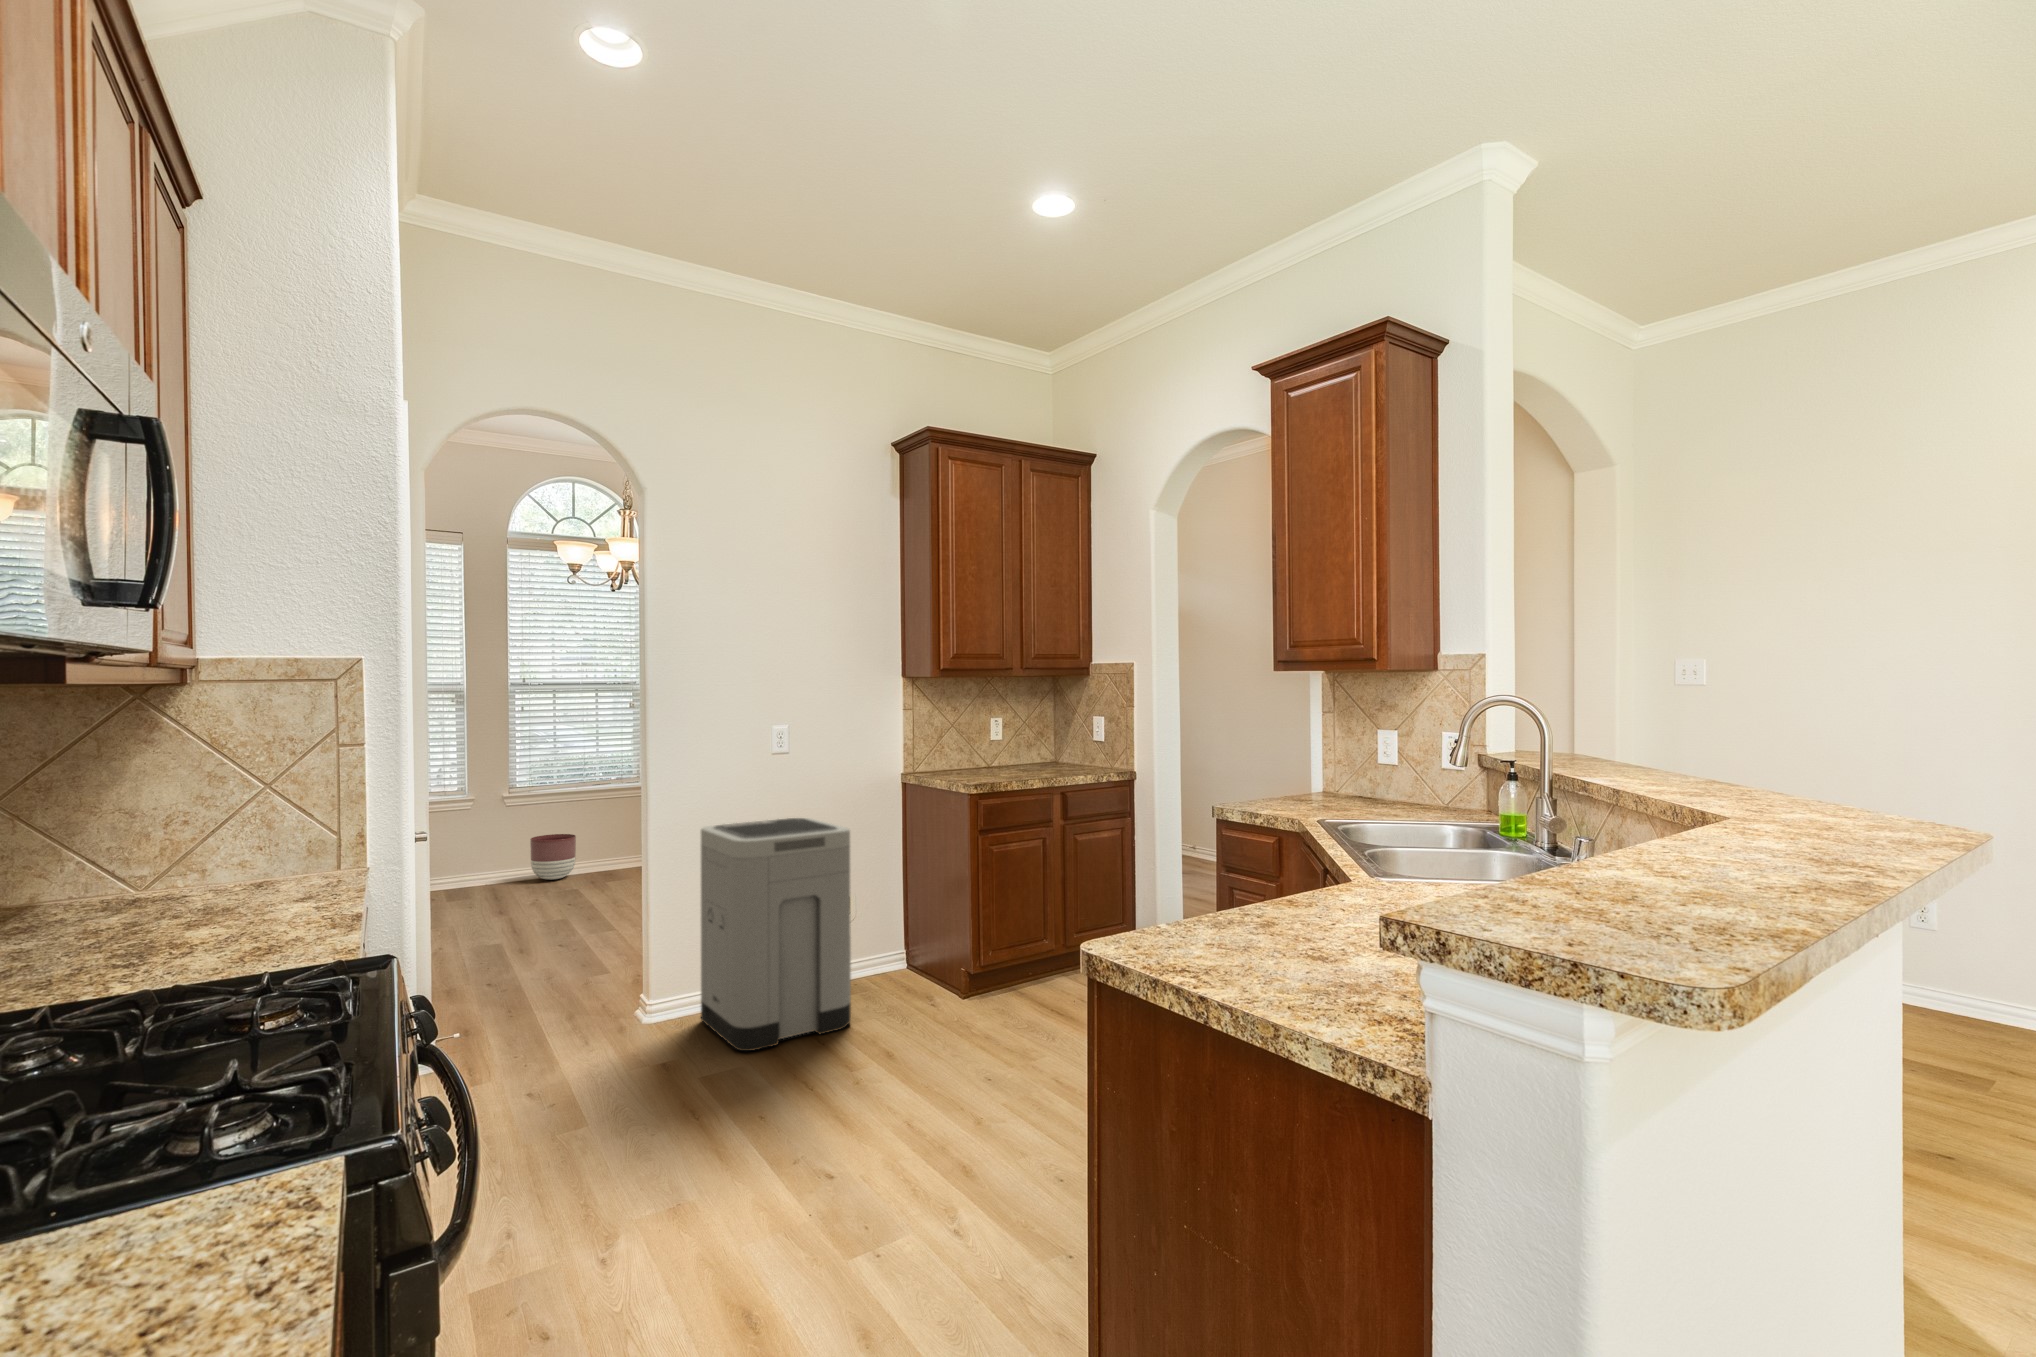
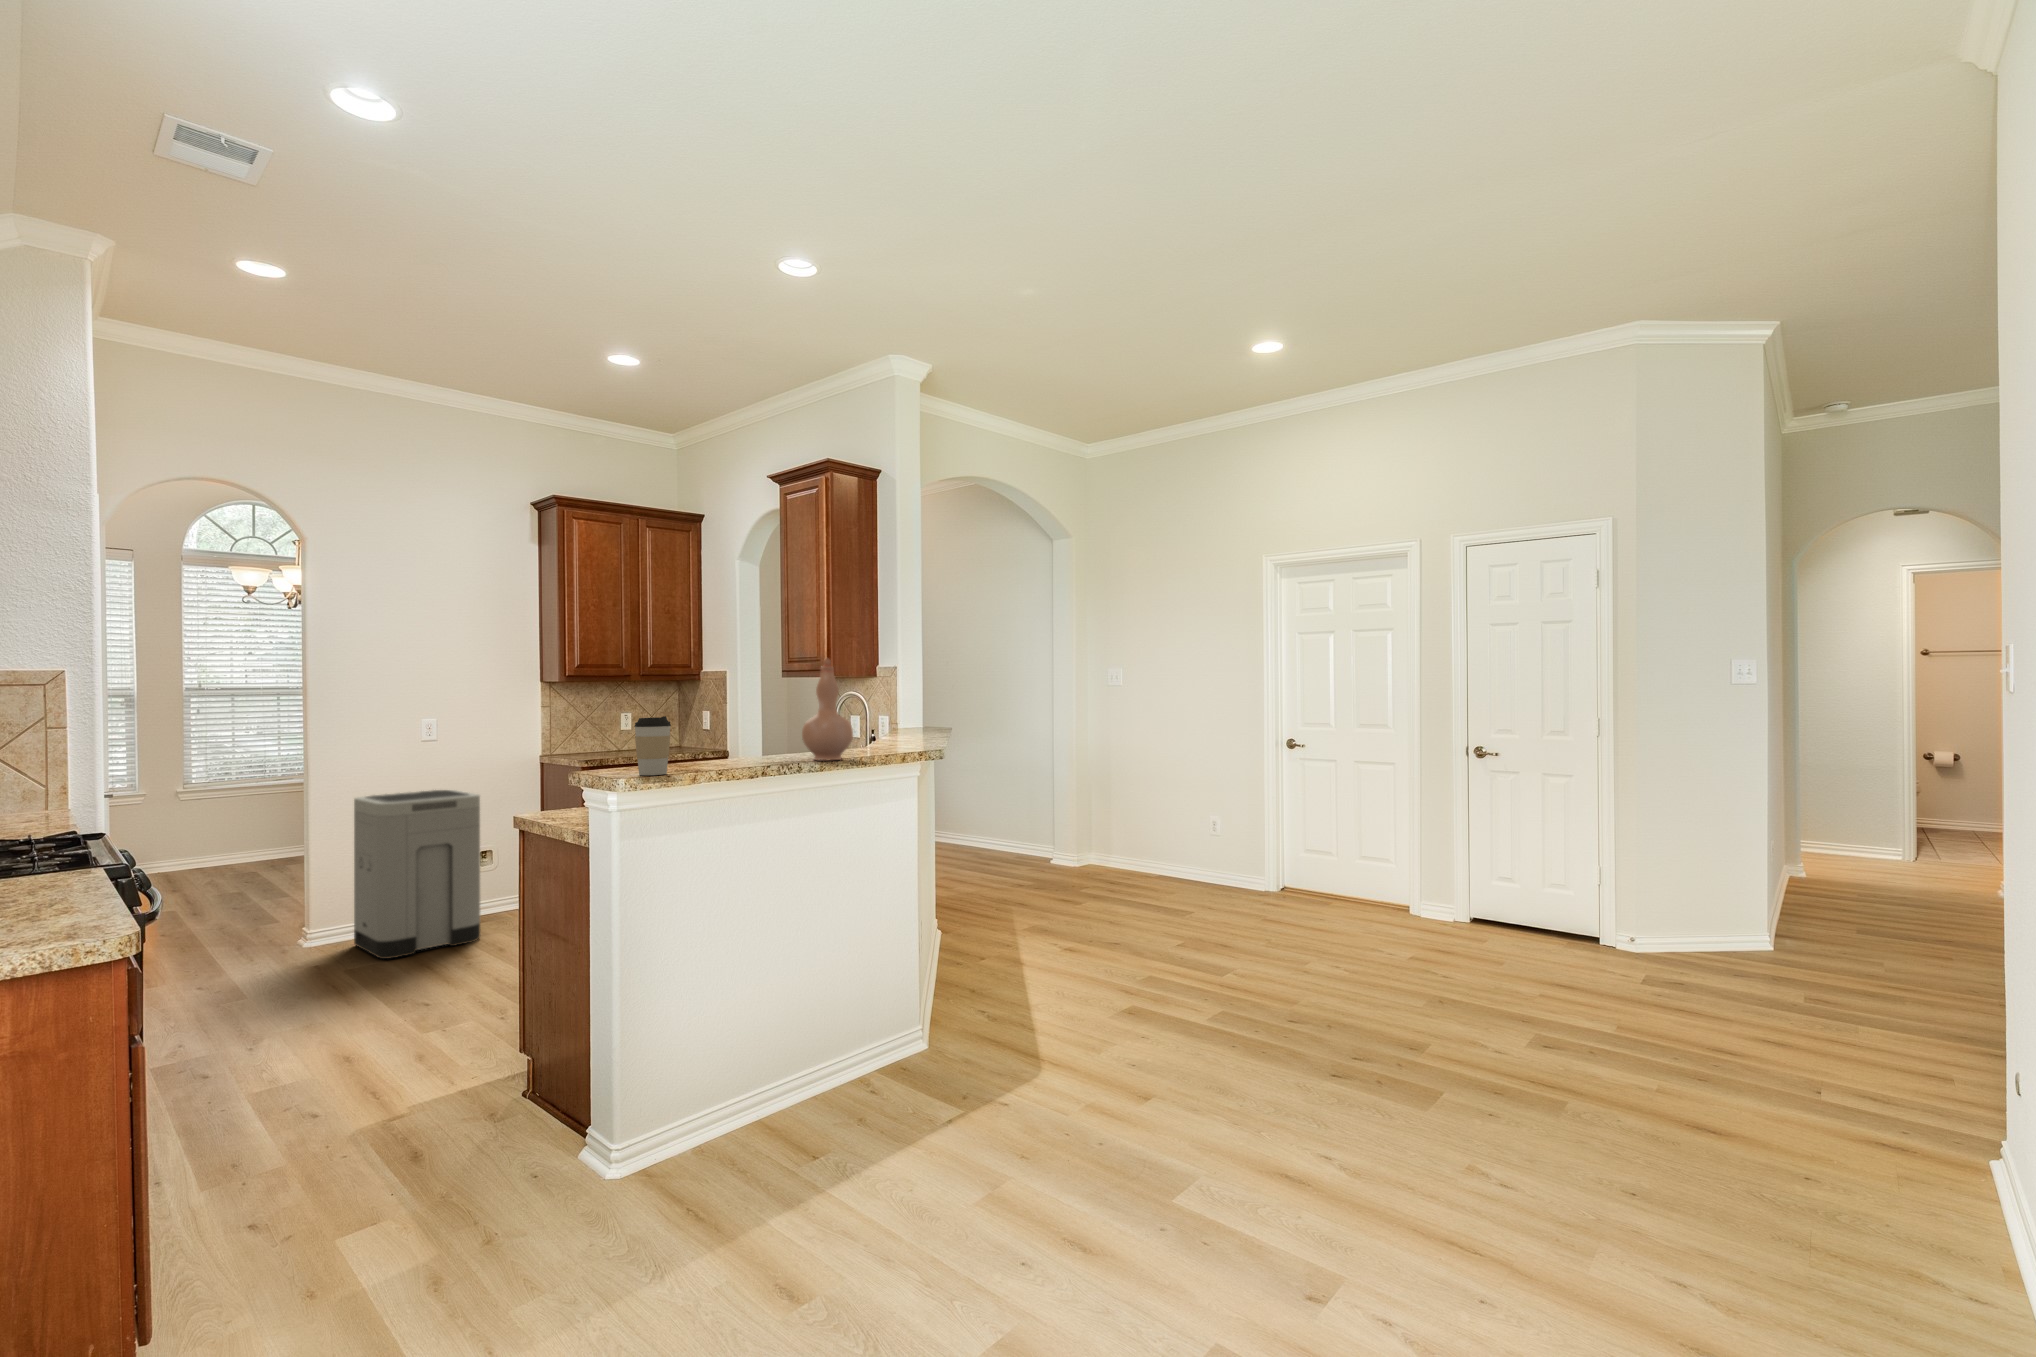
vase: none [1700,619,1850,858] -> present [802,658,853,761]
coffee cup: none [1567,766,1680,934] -> present [634,716,671,775]
planter: present [530,834,576,880] -> none [206,824,254,865]

